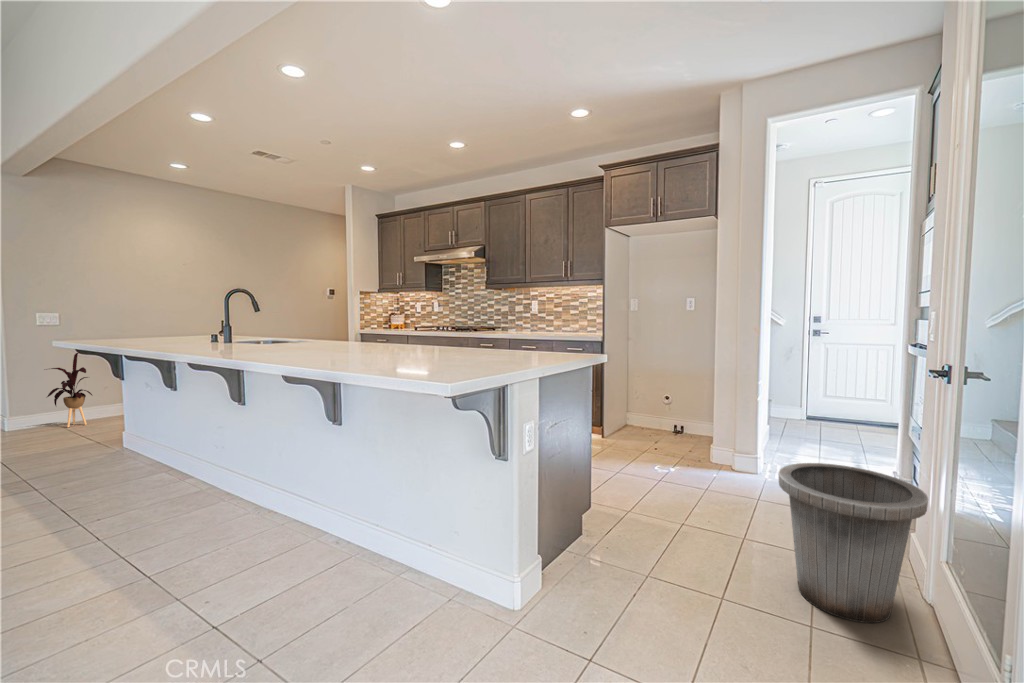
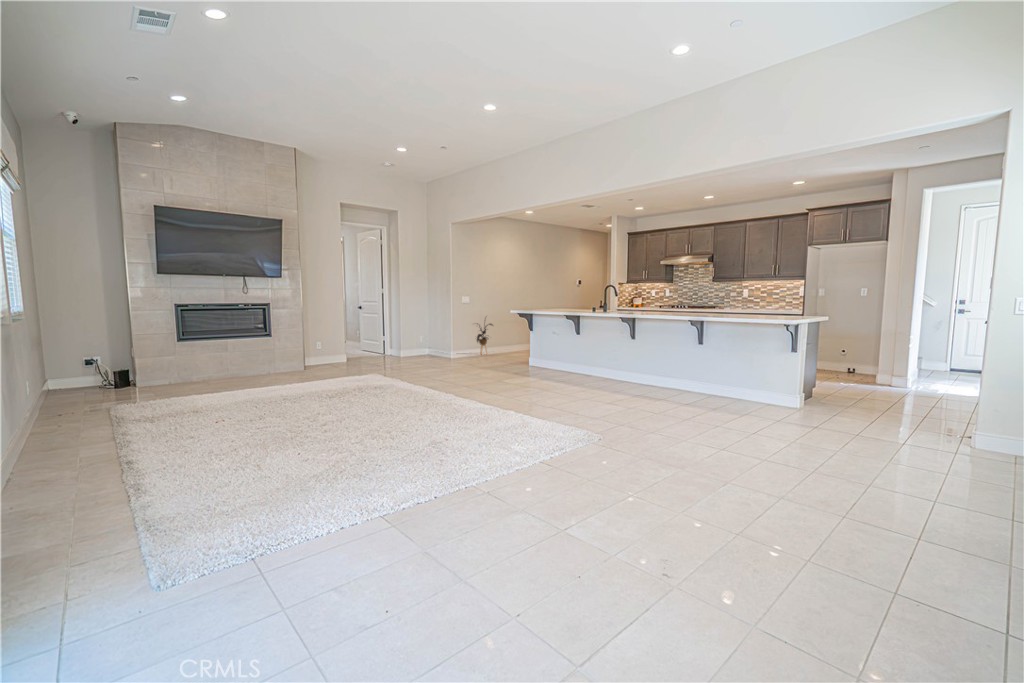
trash can: present [779,463,928,623] -> none [918,359,984,413]

